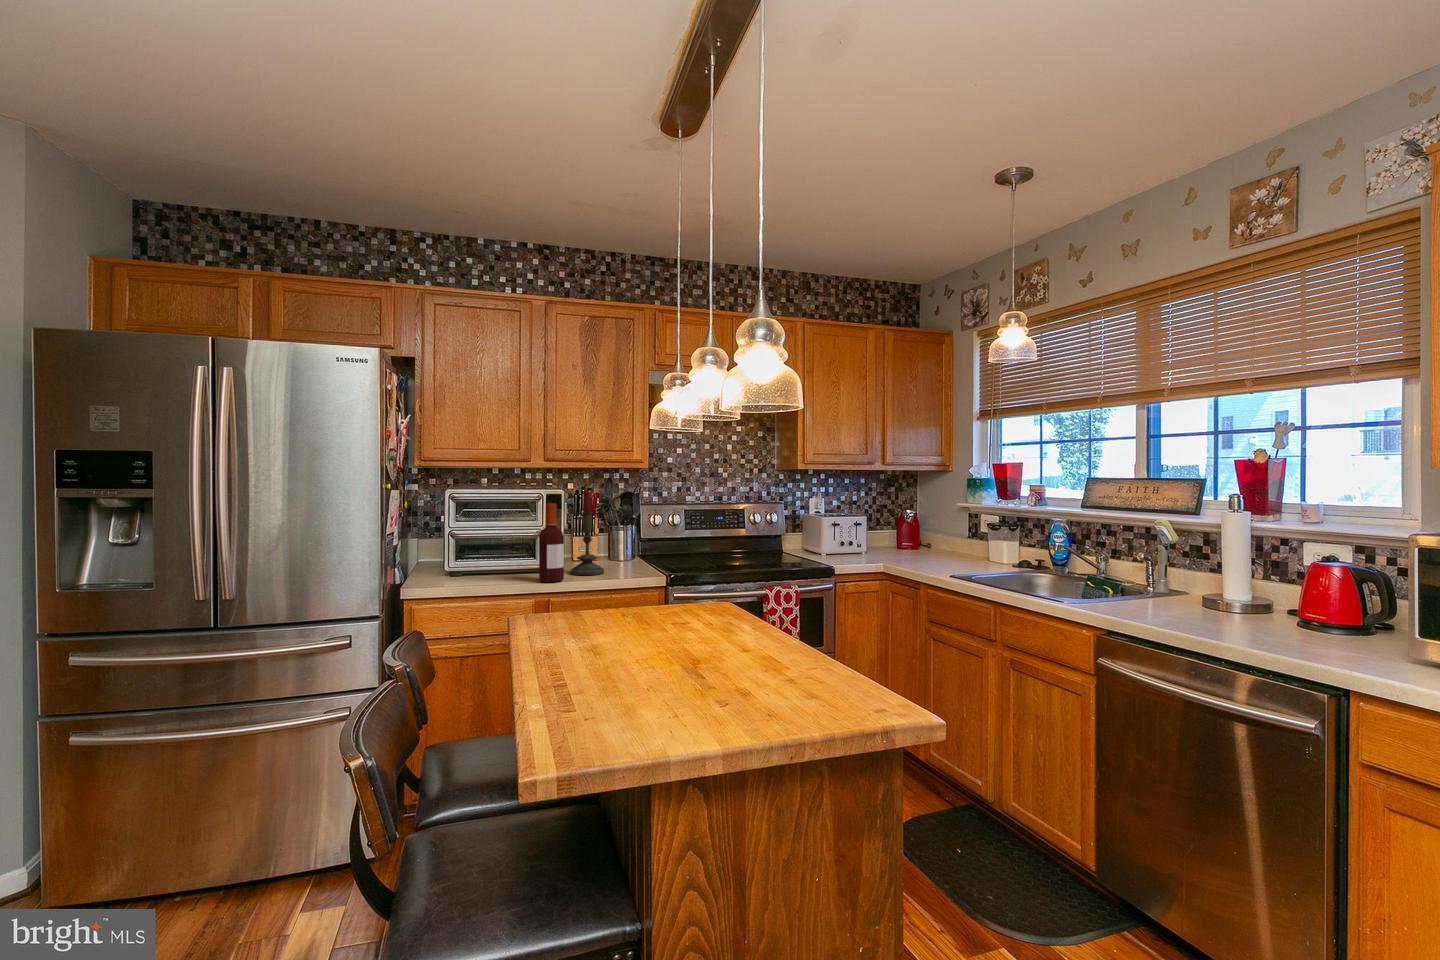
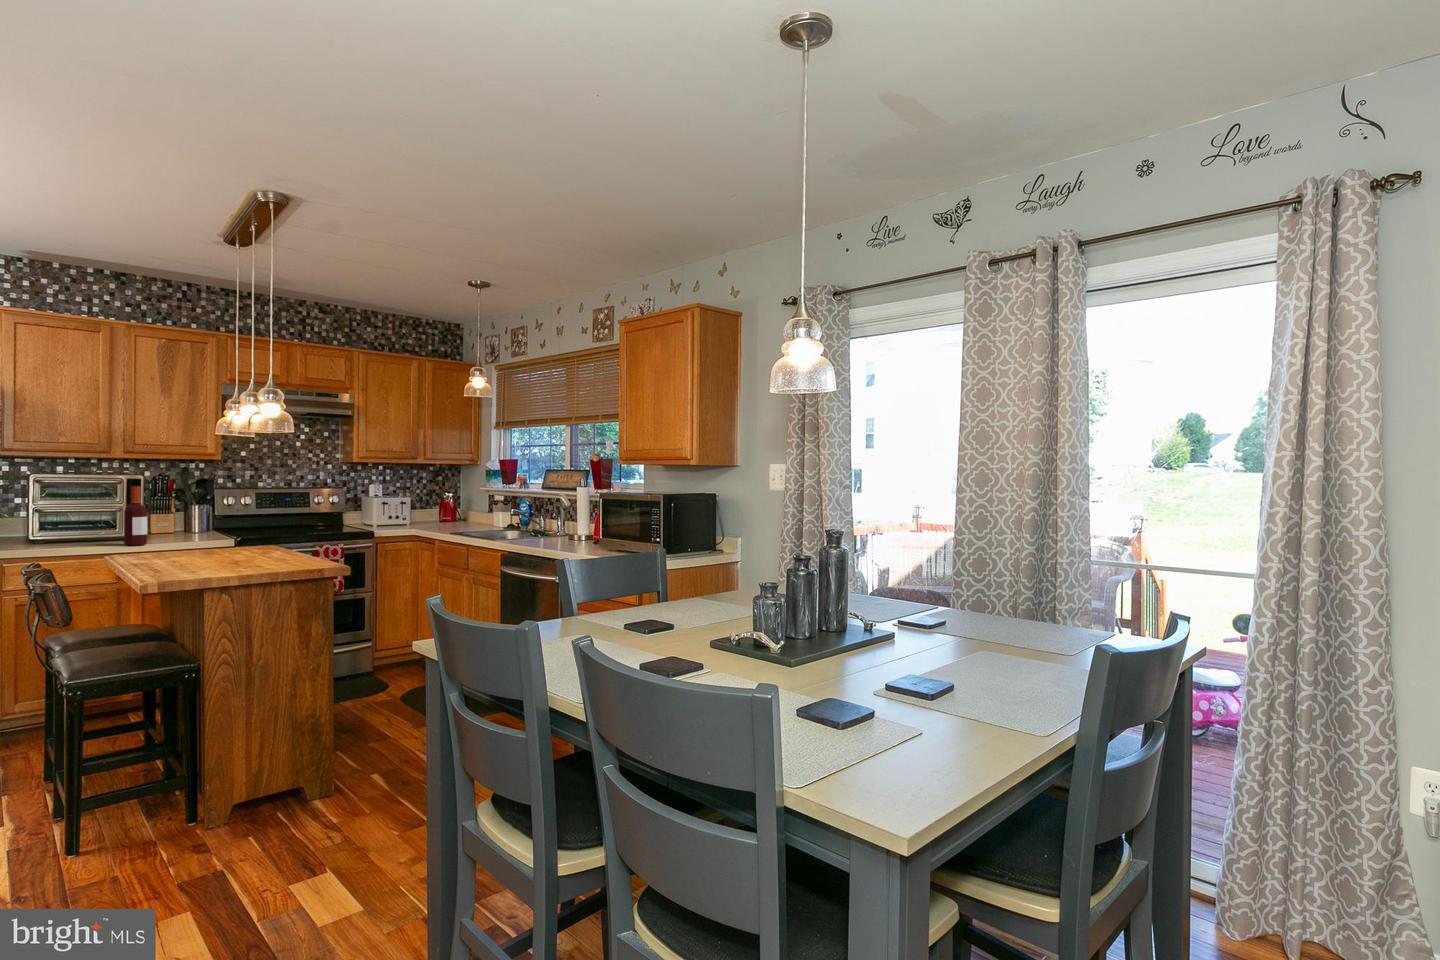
candle: present [571,492,604,575] -> none [151,476,182,542]

